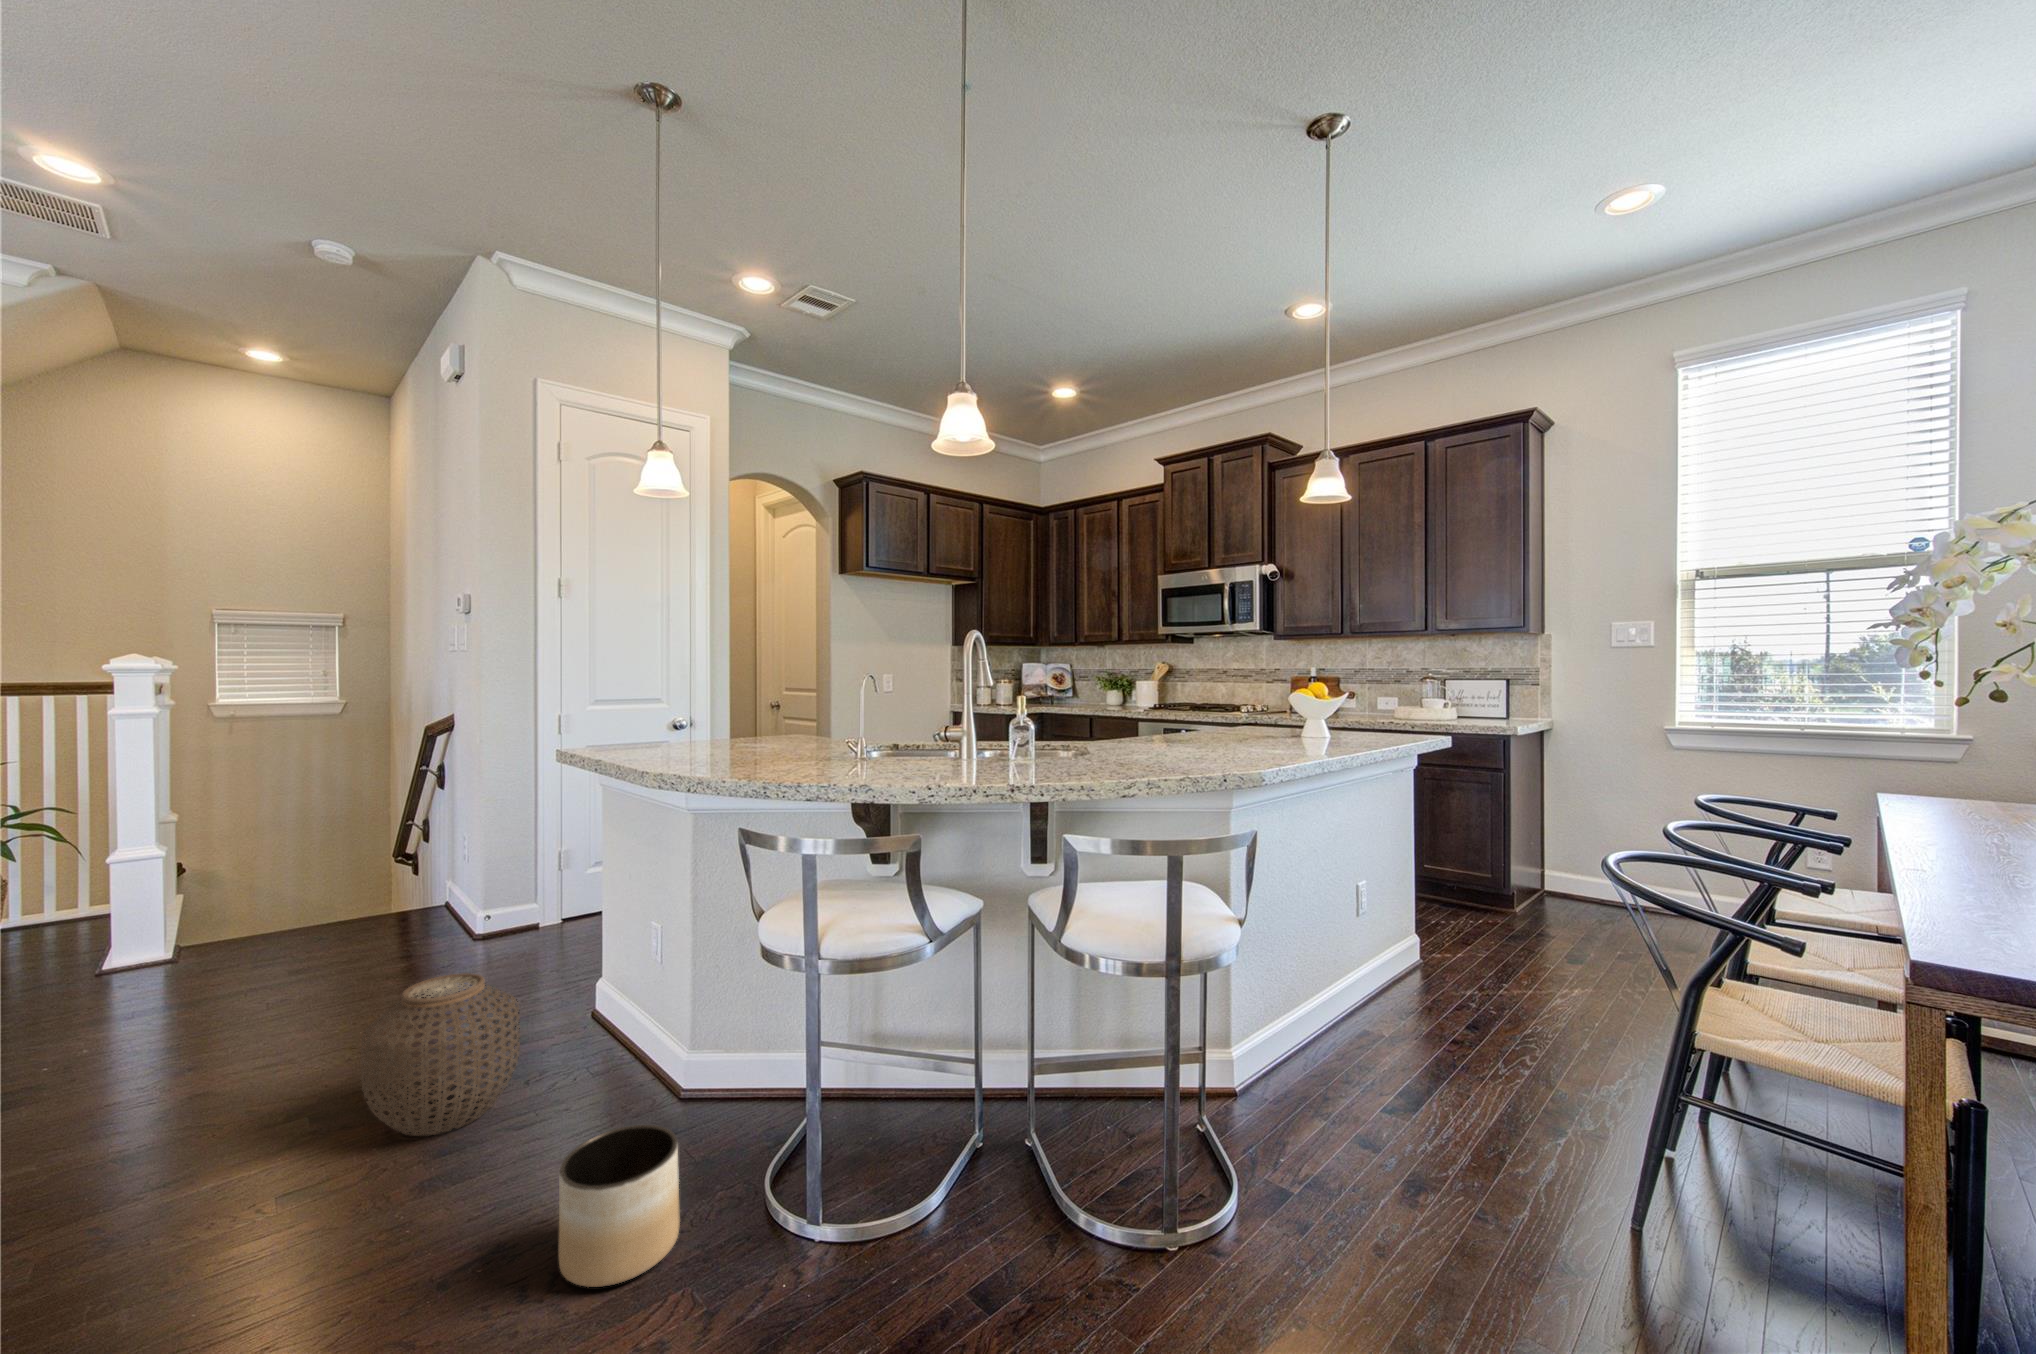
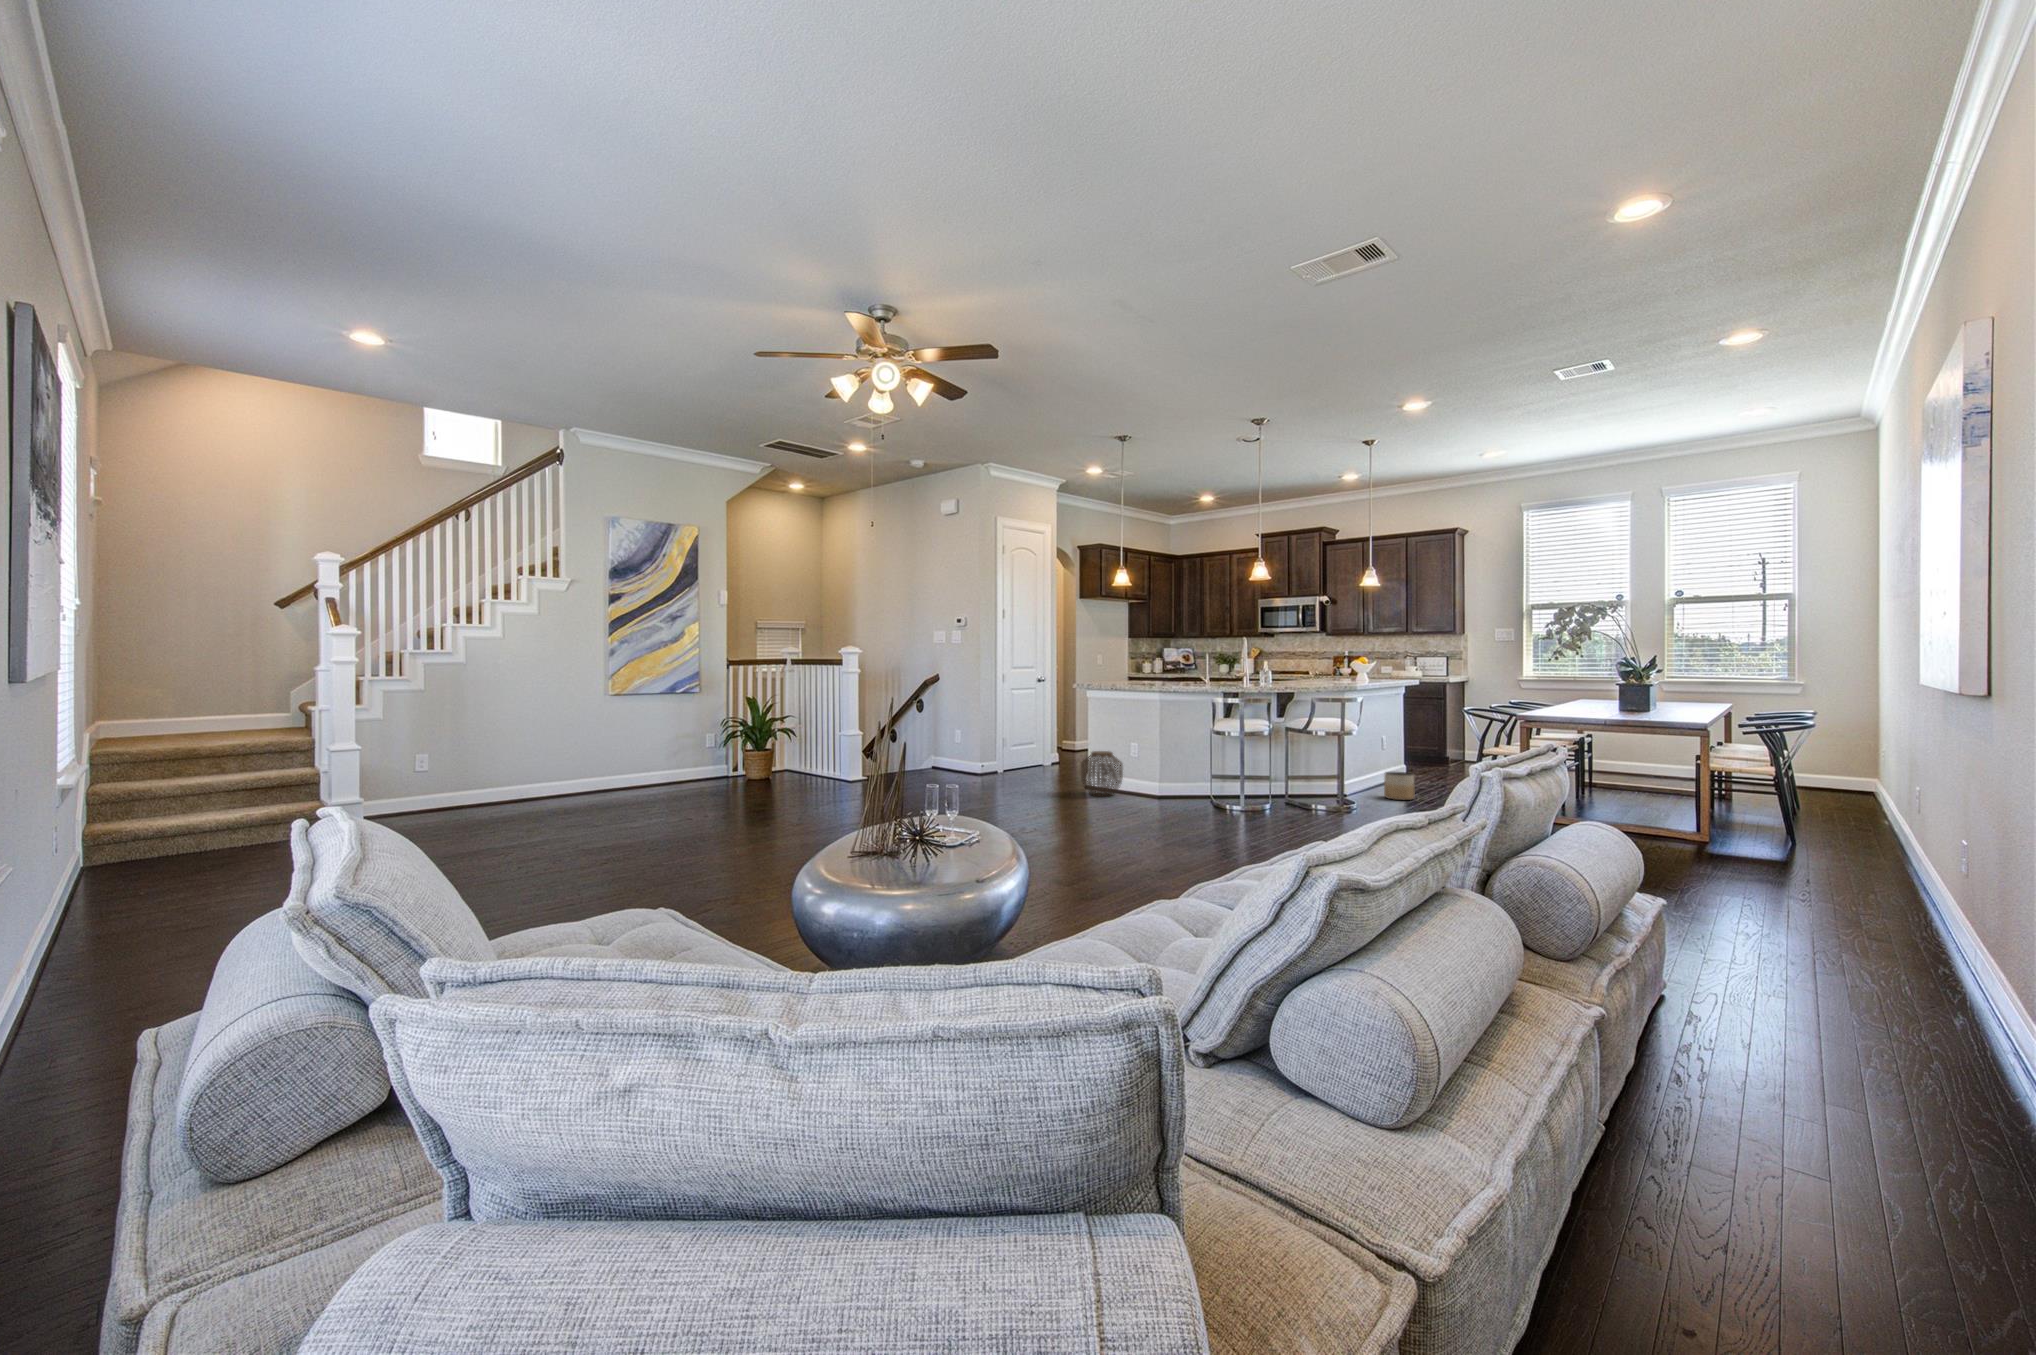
planter: present [559,1125,680,1287] -> present [1384,772,1415,800]

